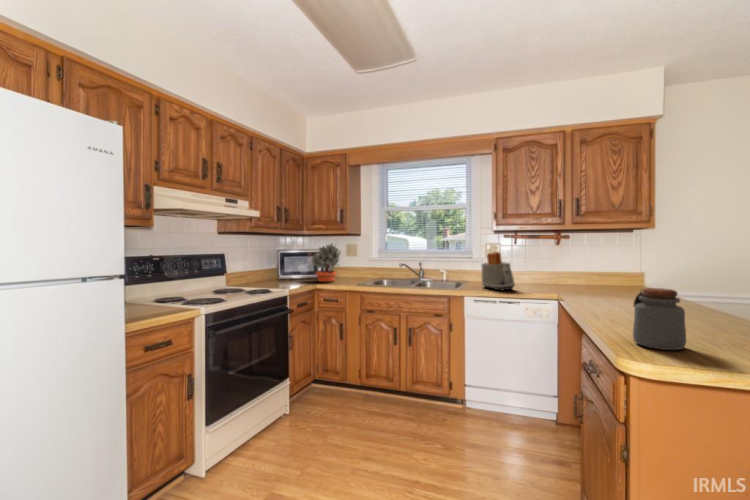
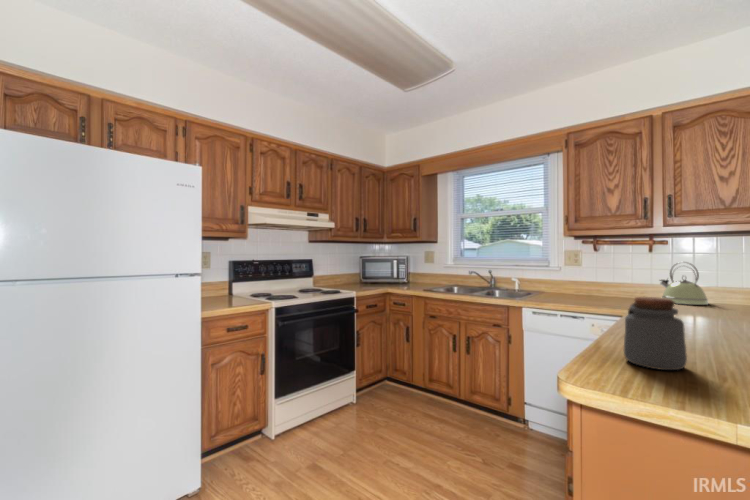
potted plant: present [311,243,341,282] -> none [388,250,416,286]
toaster: present [482,252,515,290] -> none [549,258,584,300]
kettle: none [566,255,603,290] -> present [660,262,709,305]

